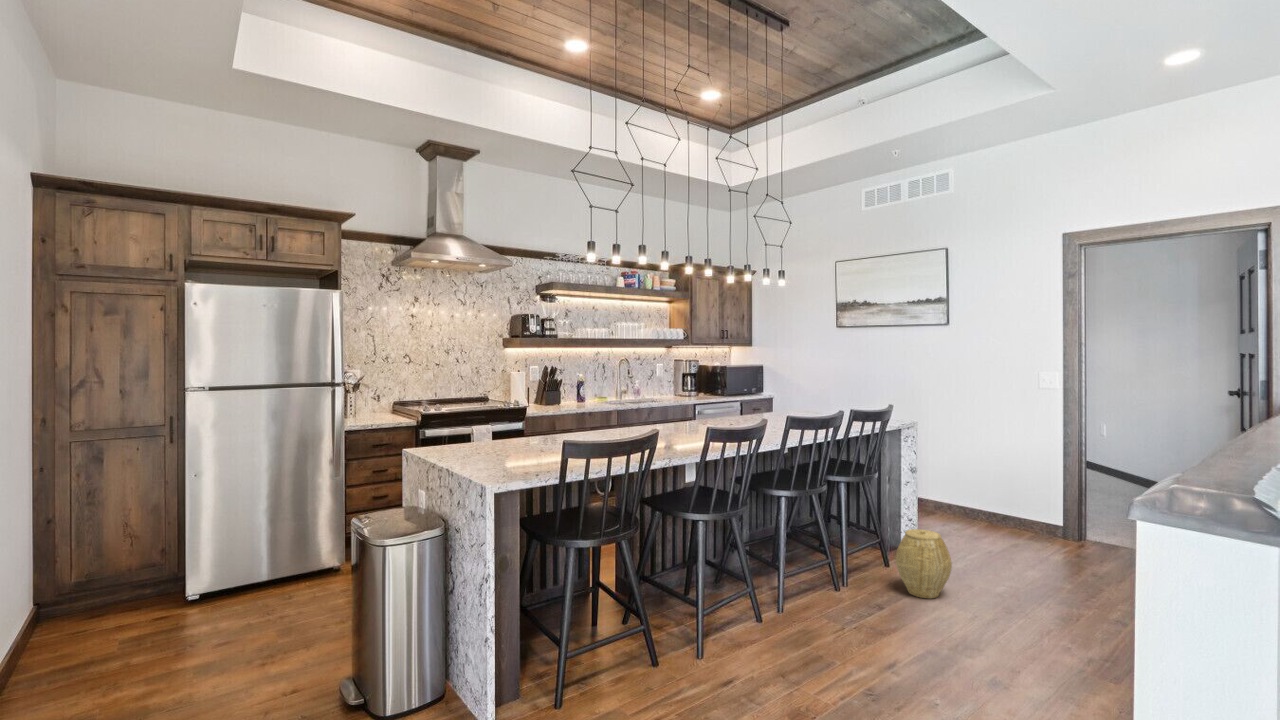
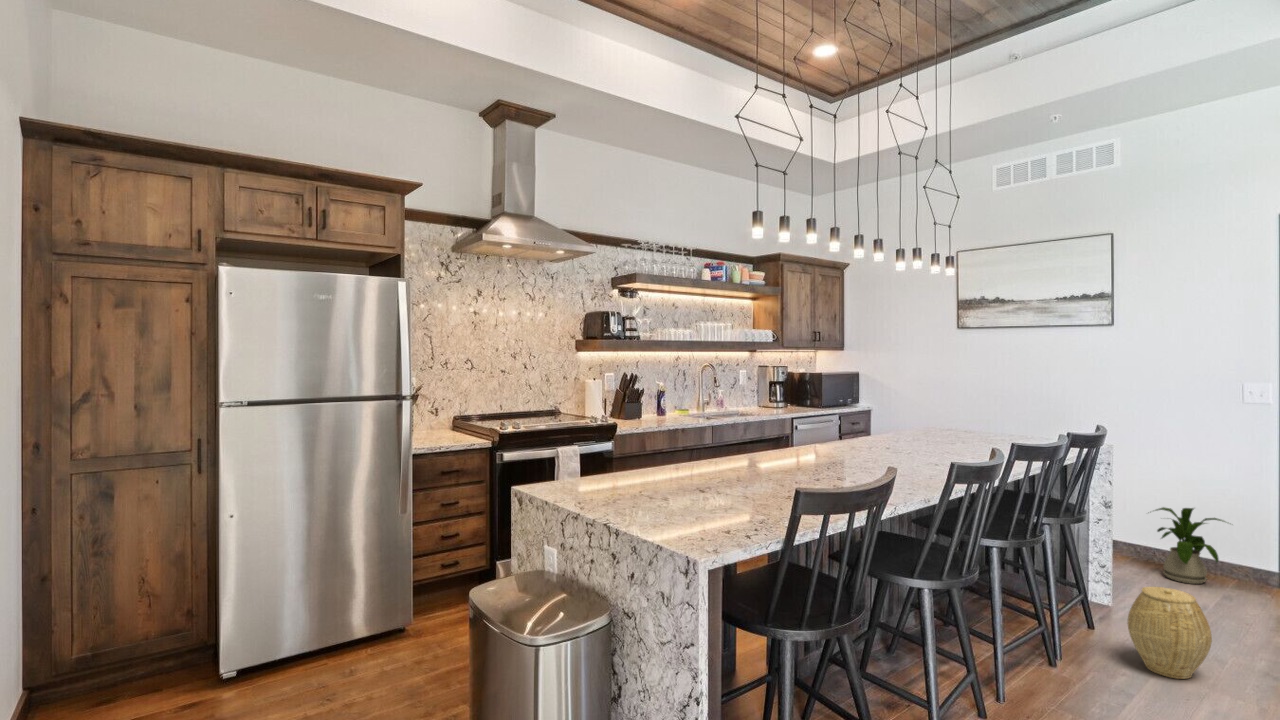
house plant: none [964,473,1024,536] -> present [1156,507,1225,584]

